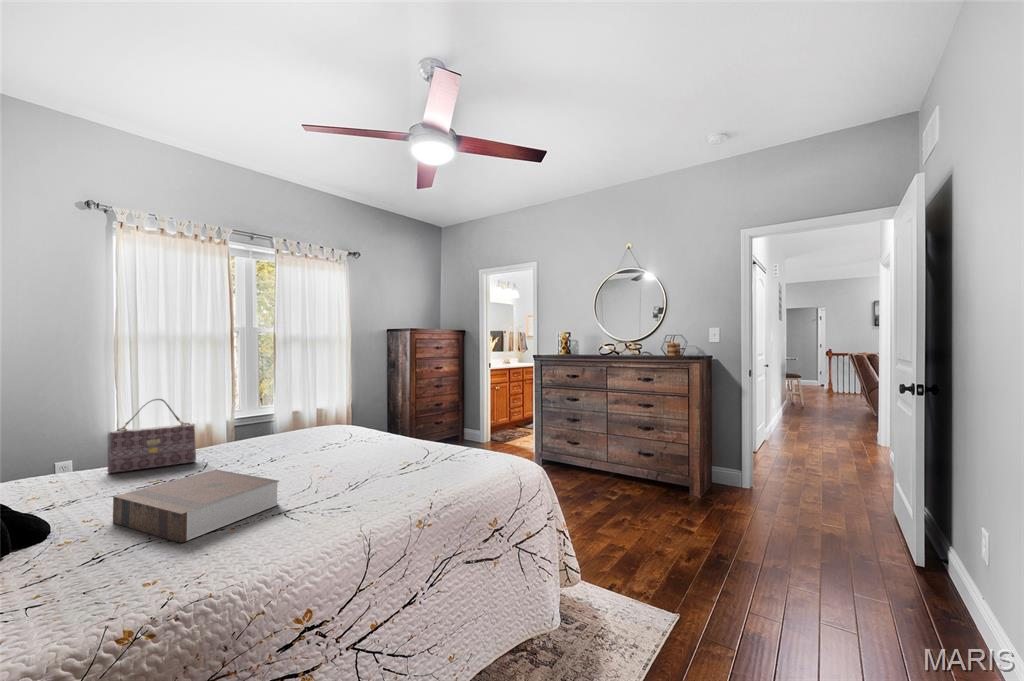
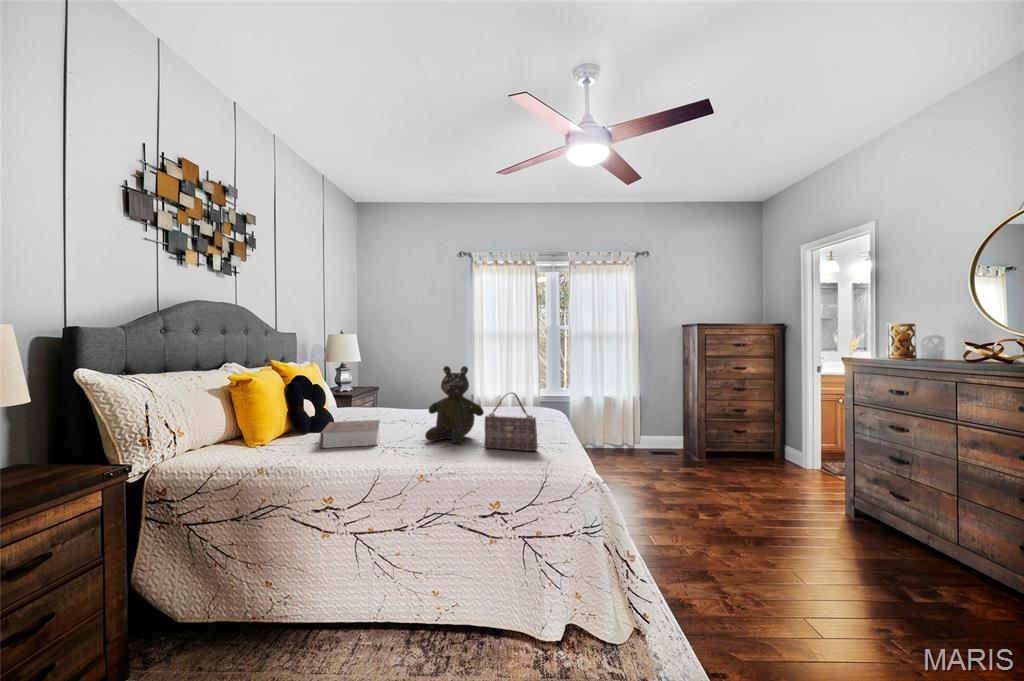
teddy bear: none [309,373,389,478] -> present [425,366,484,443]
handbag: present [107,399,196,473] -> present [484,392,538,451]

